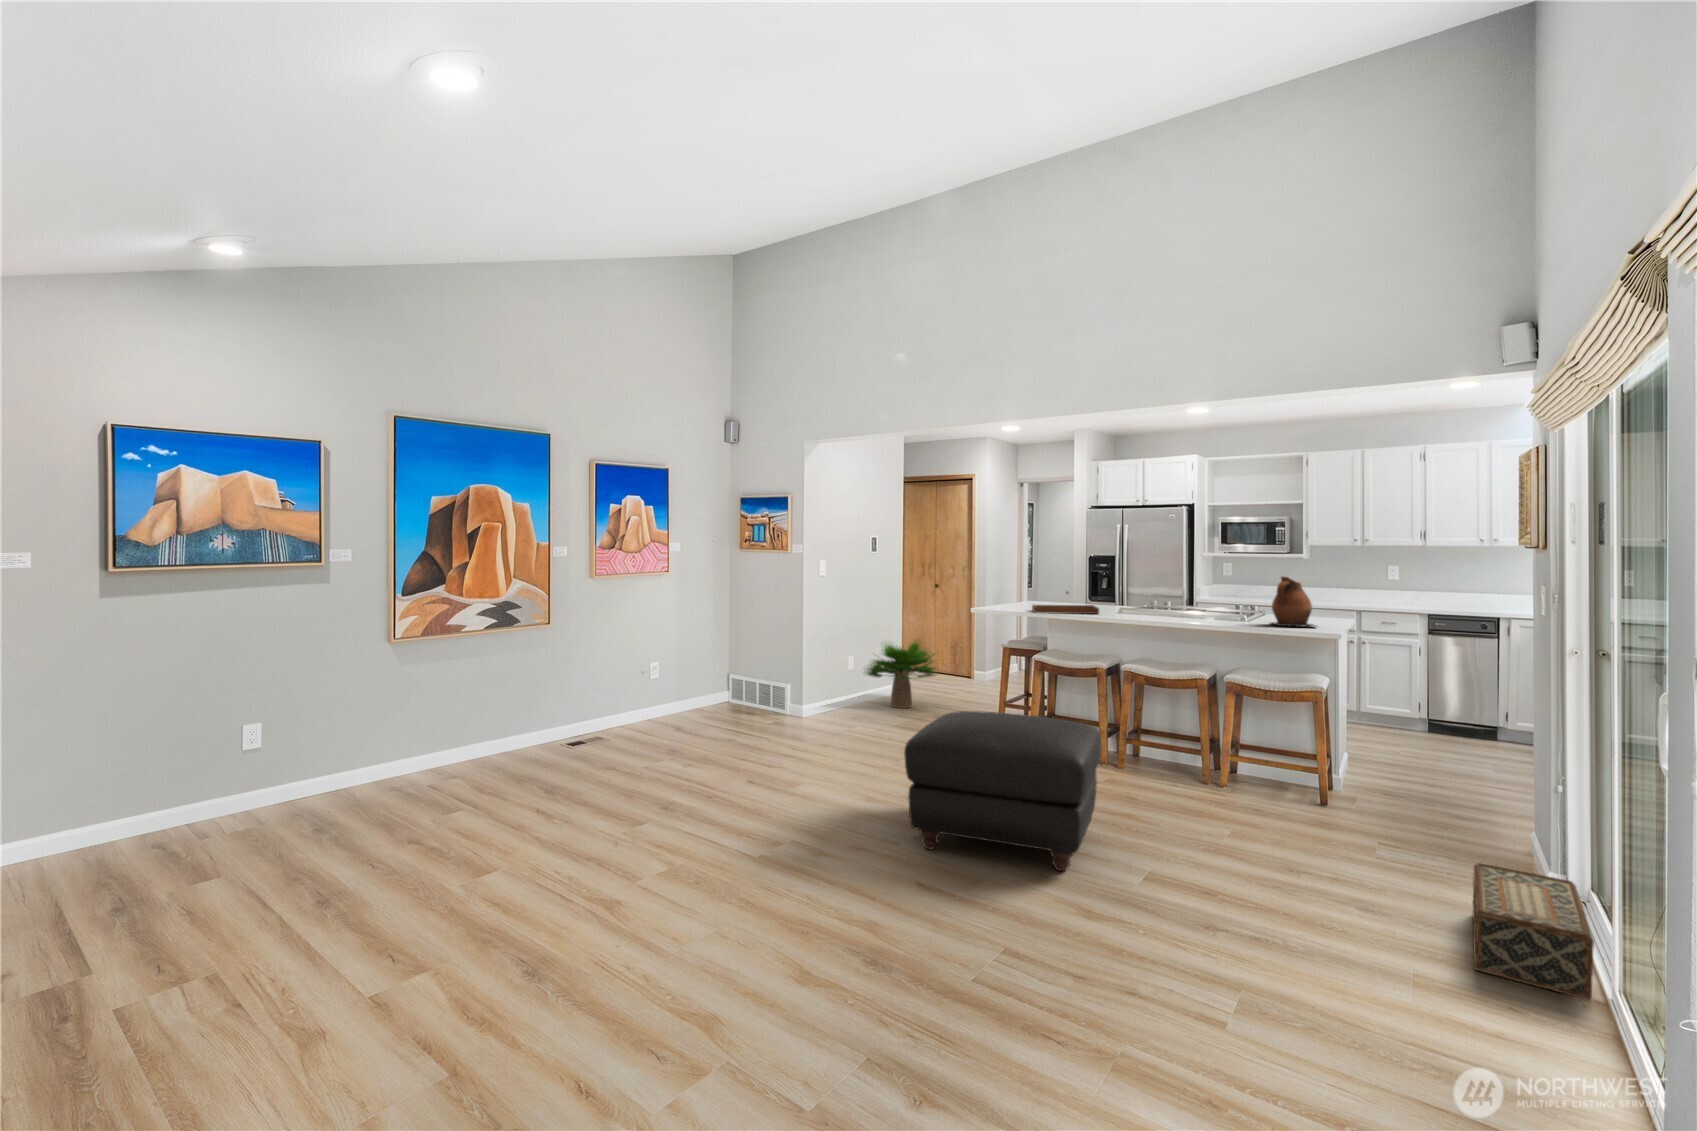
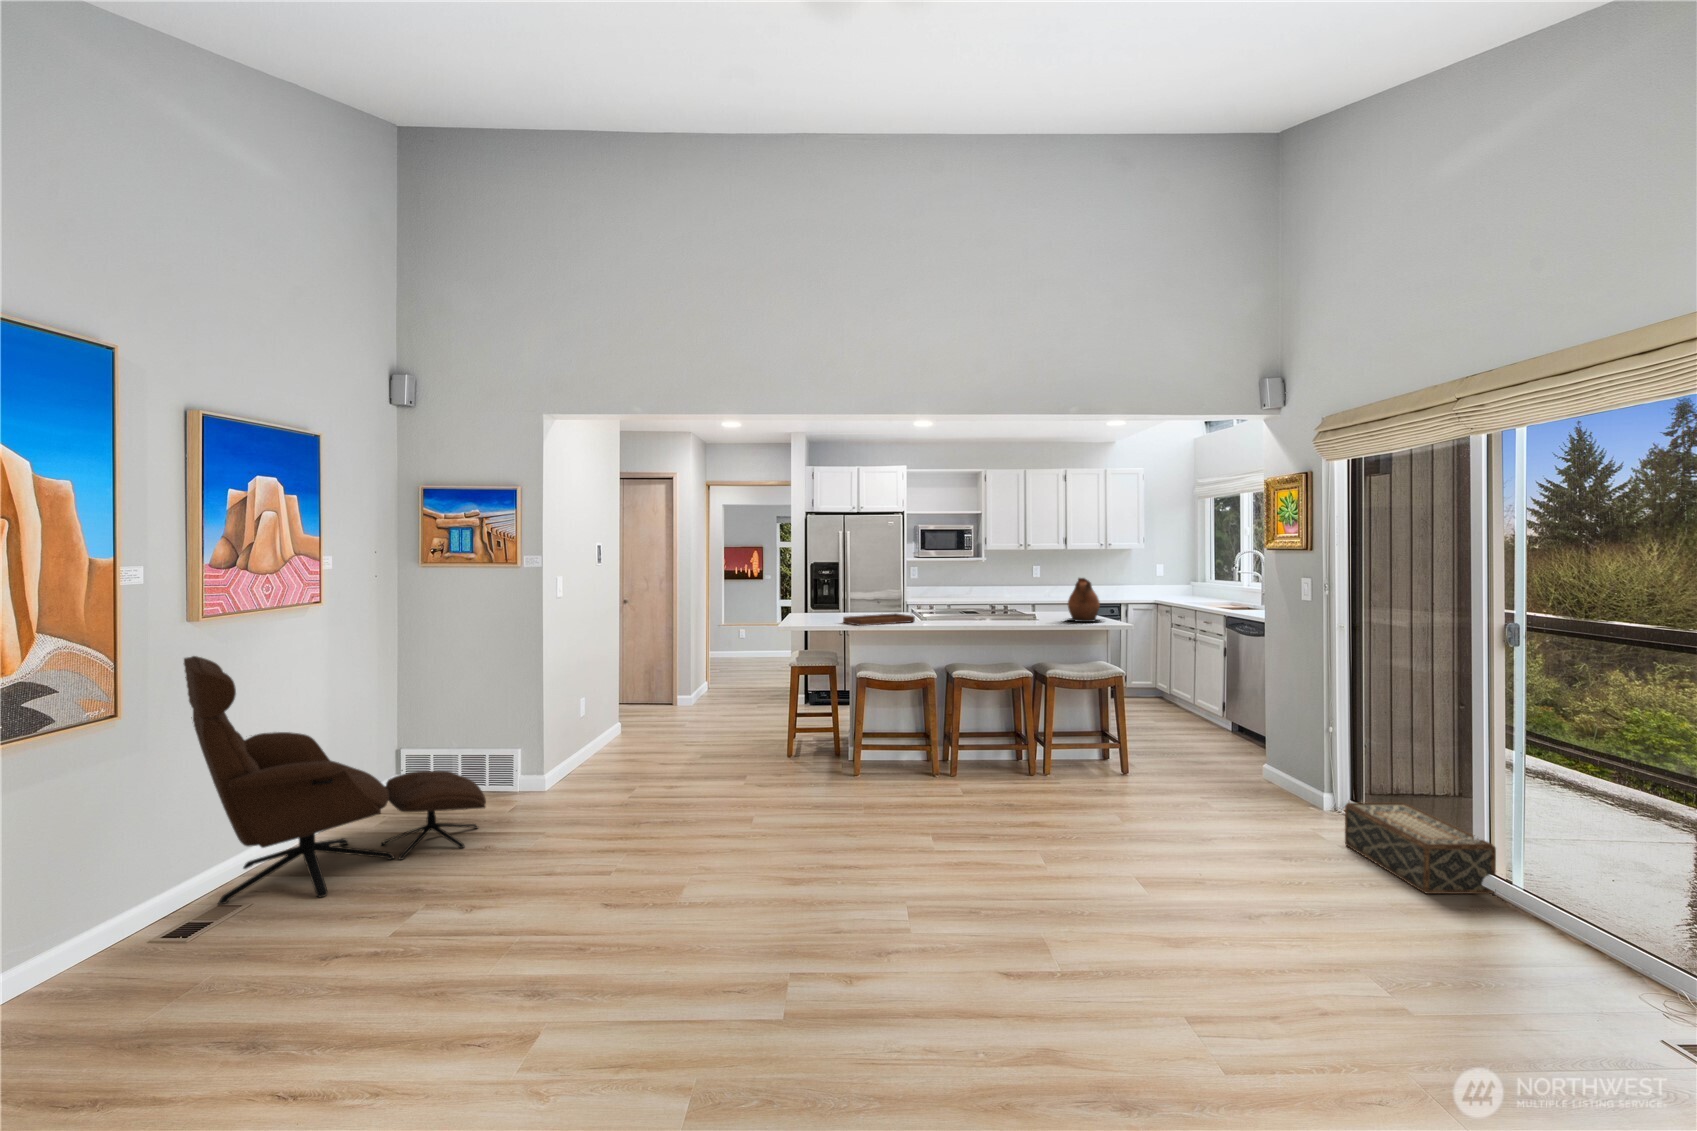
lounge chair: none [577,599,739,747] -> present [184,656,486,904]
potted plant: present [865,640,937,708] -> none [593,661,697,751]
ottoman: present [904,711,1101,871] -> none [879,740,1121,927]

